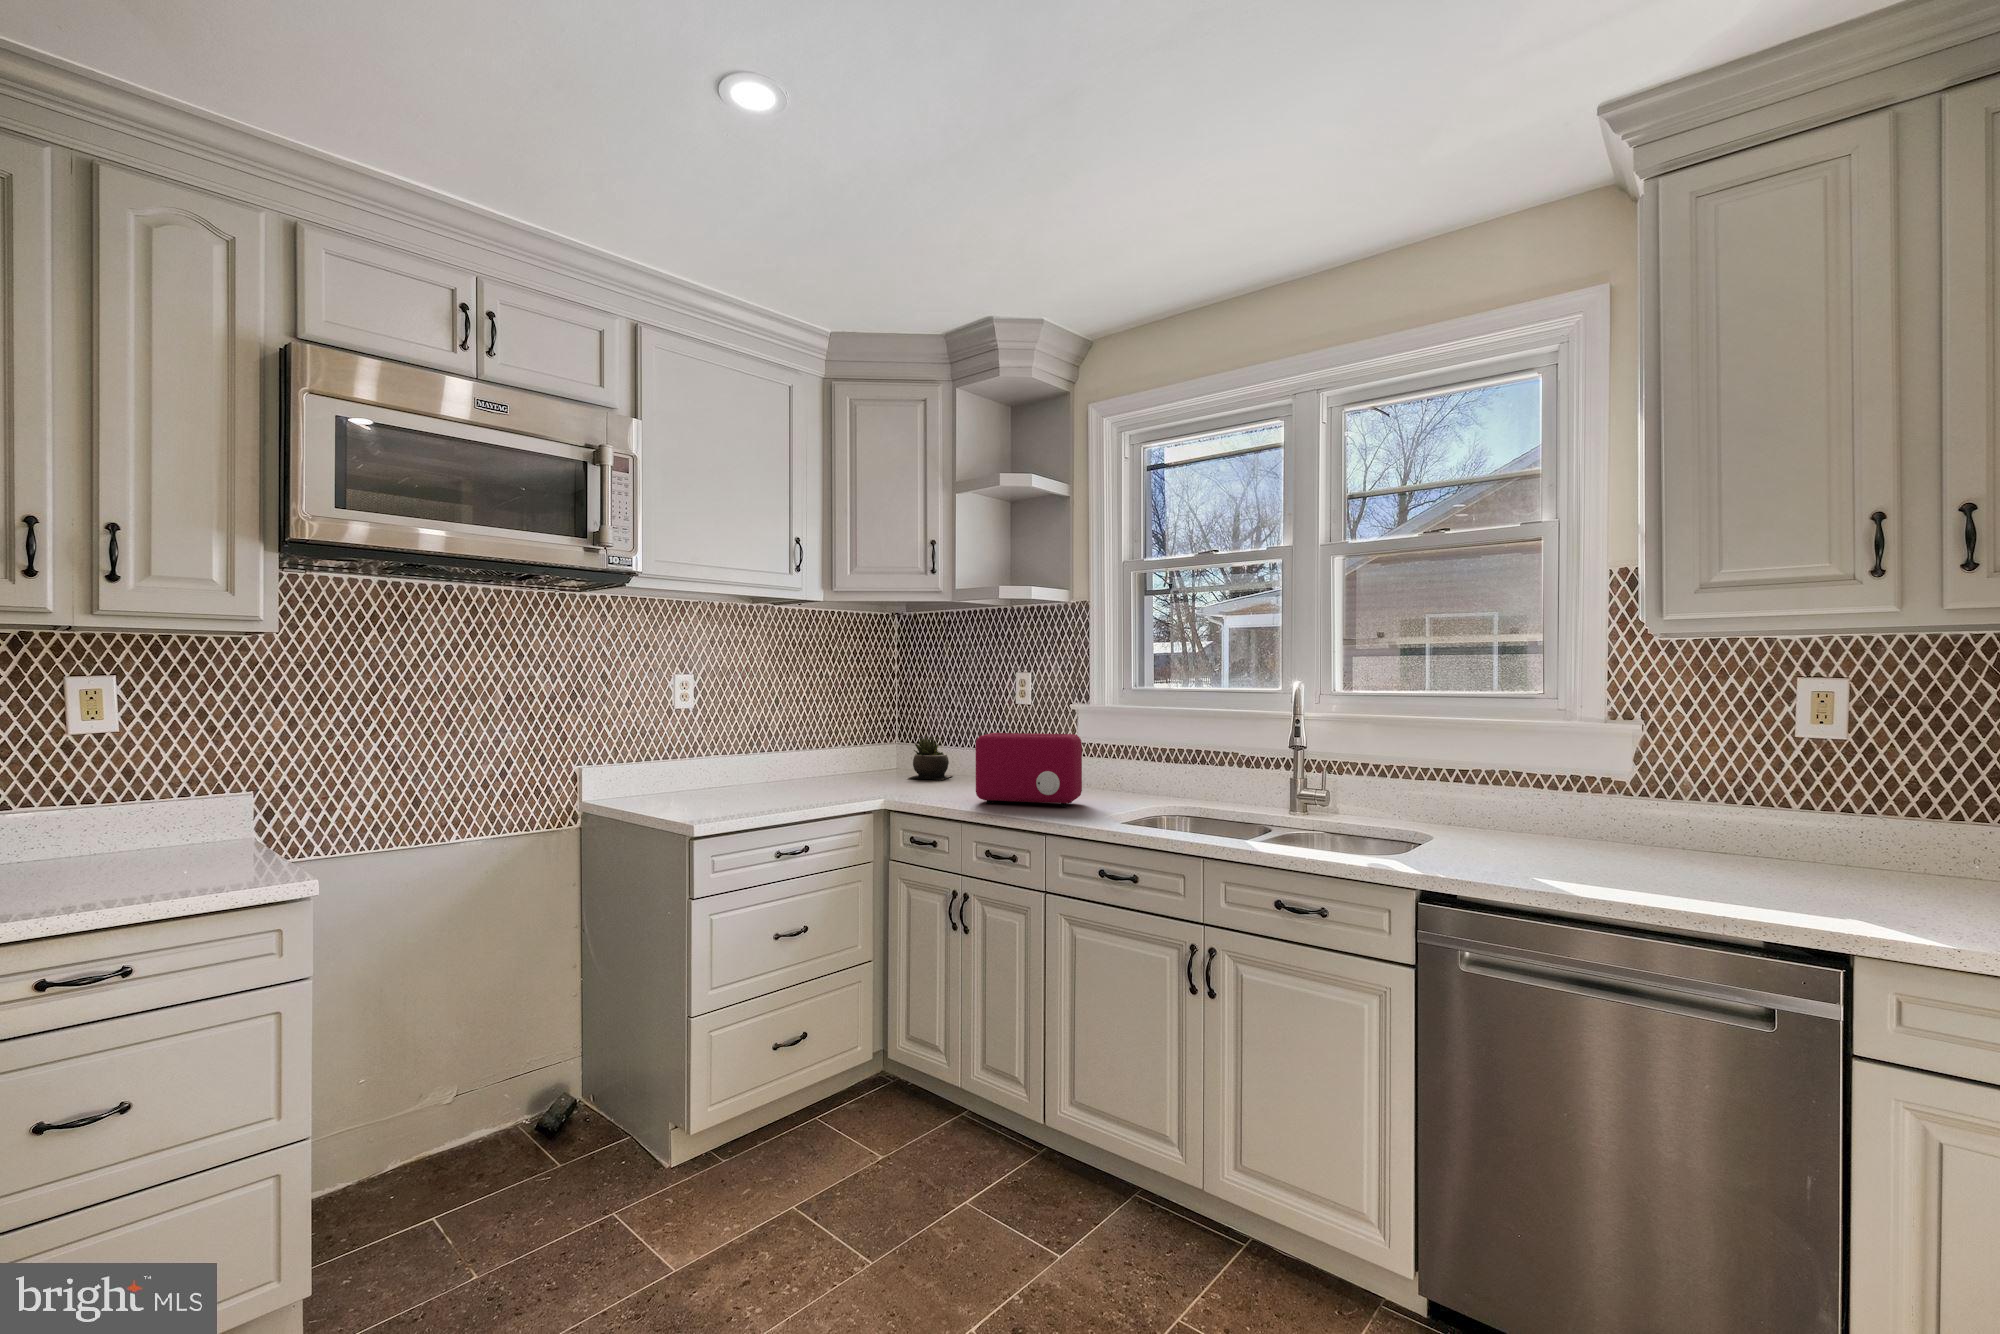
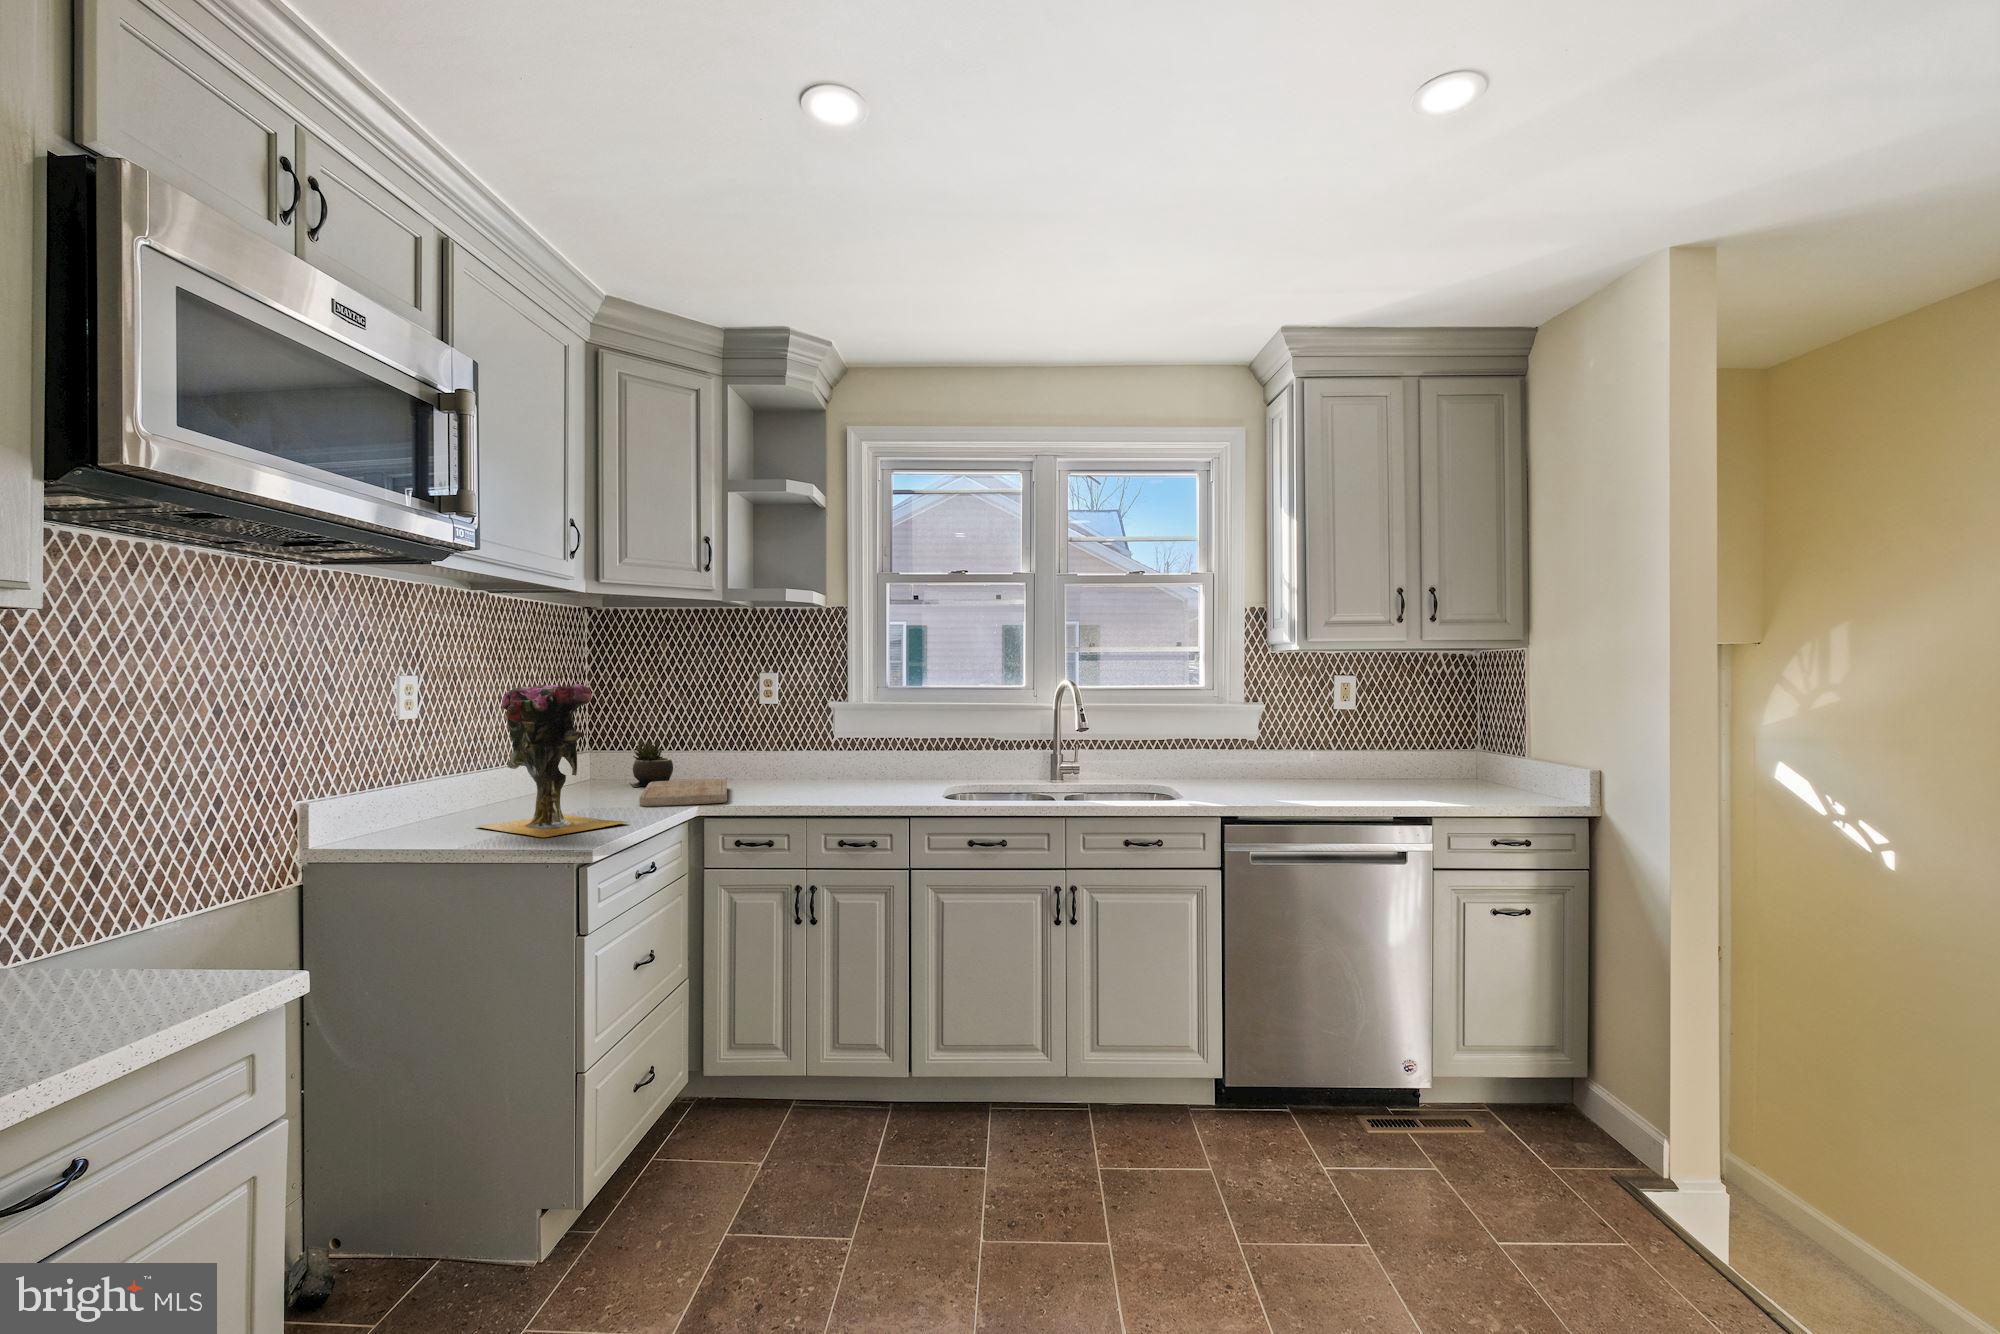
vase: none [696,682,786,812] -> present [477,684,627,838]
toaster: present [976,733,1082,807] -> none [785,729,887,799]
cutting board: none [851,775,970,799] -> present [639,779,727,806]

